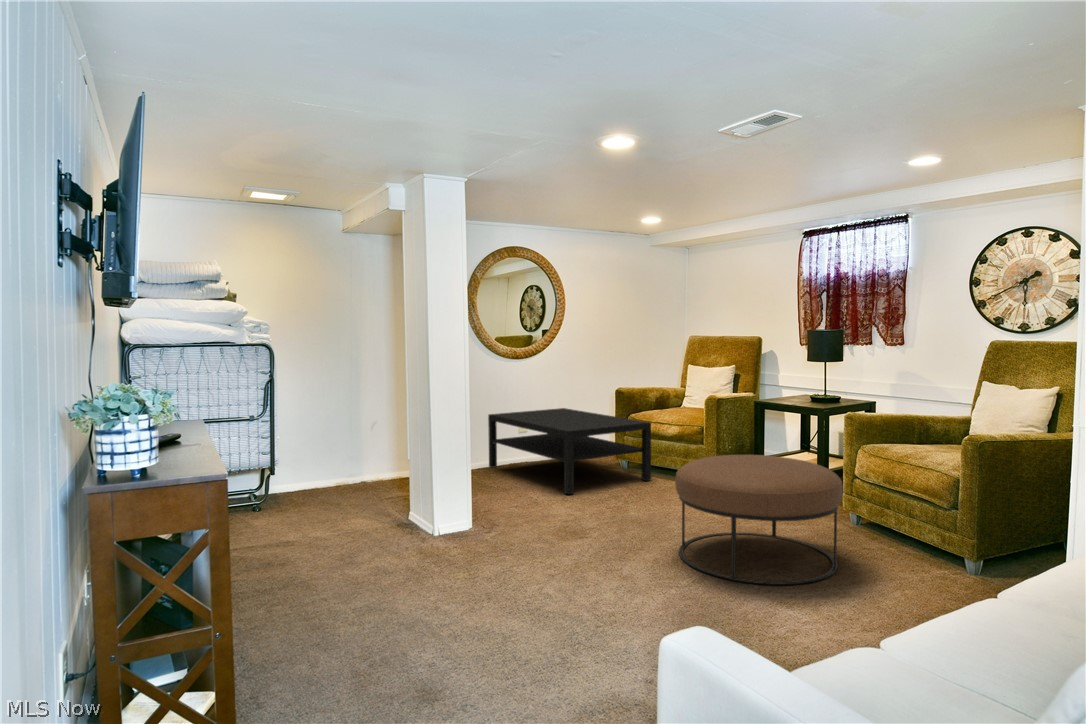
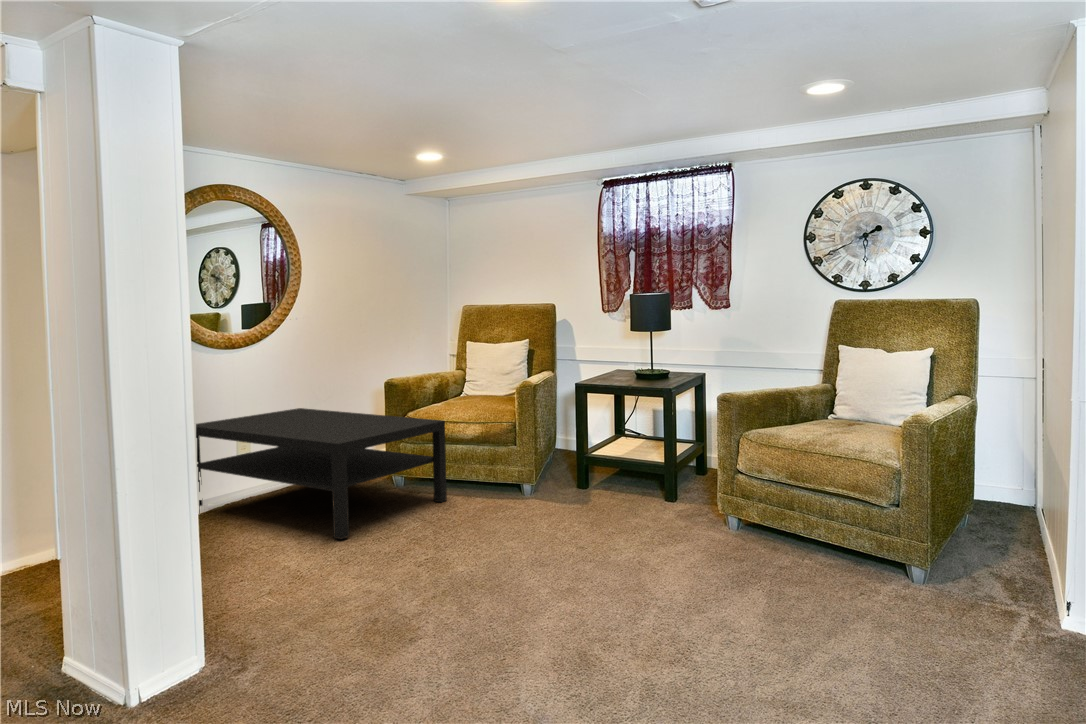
ottoman: present [675,455,843,585] -> none [556,458,794,659]

